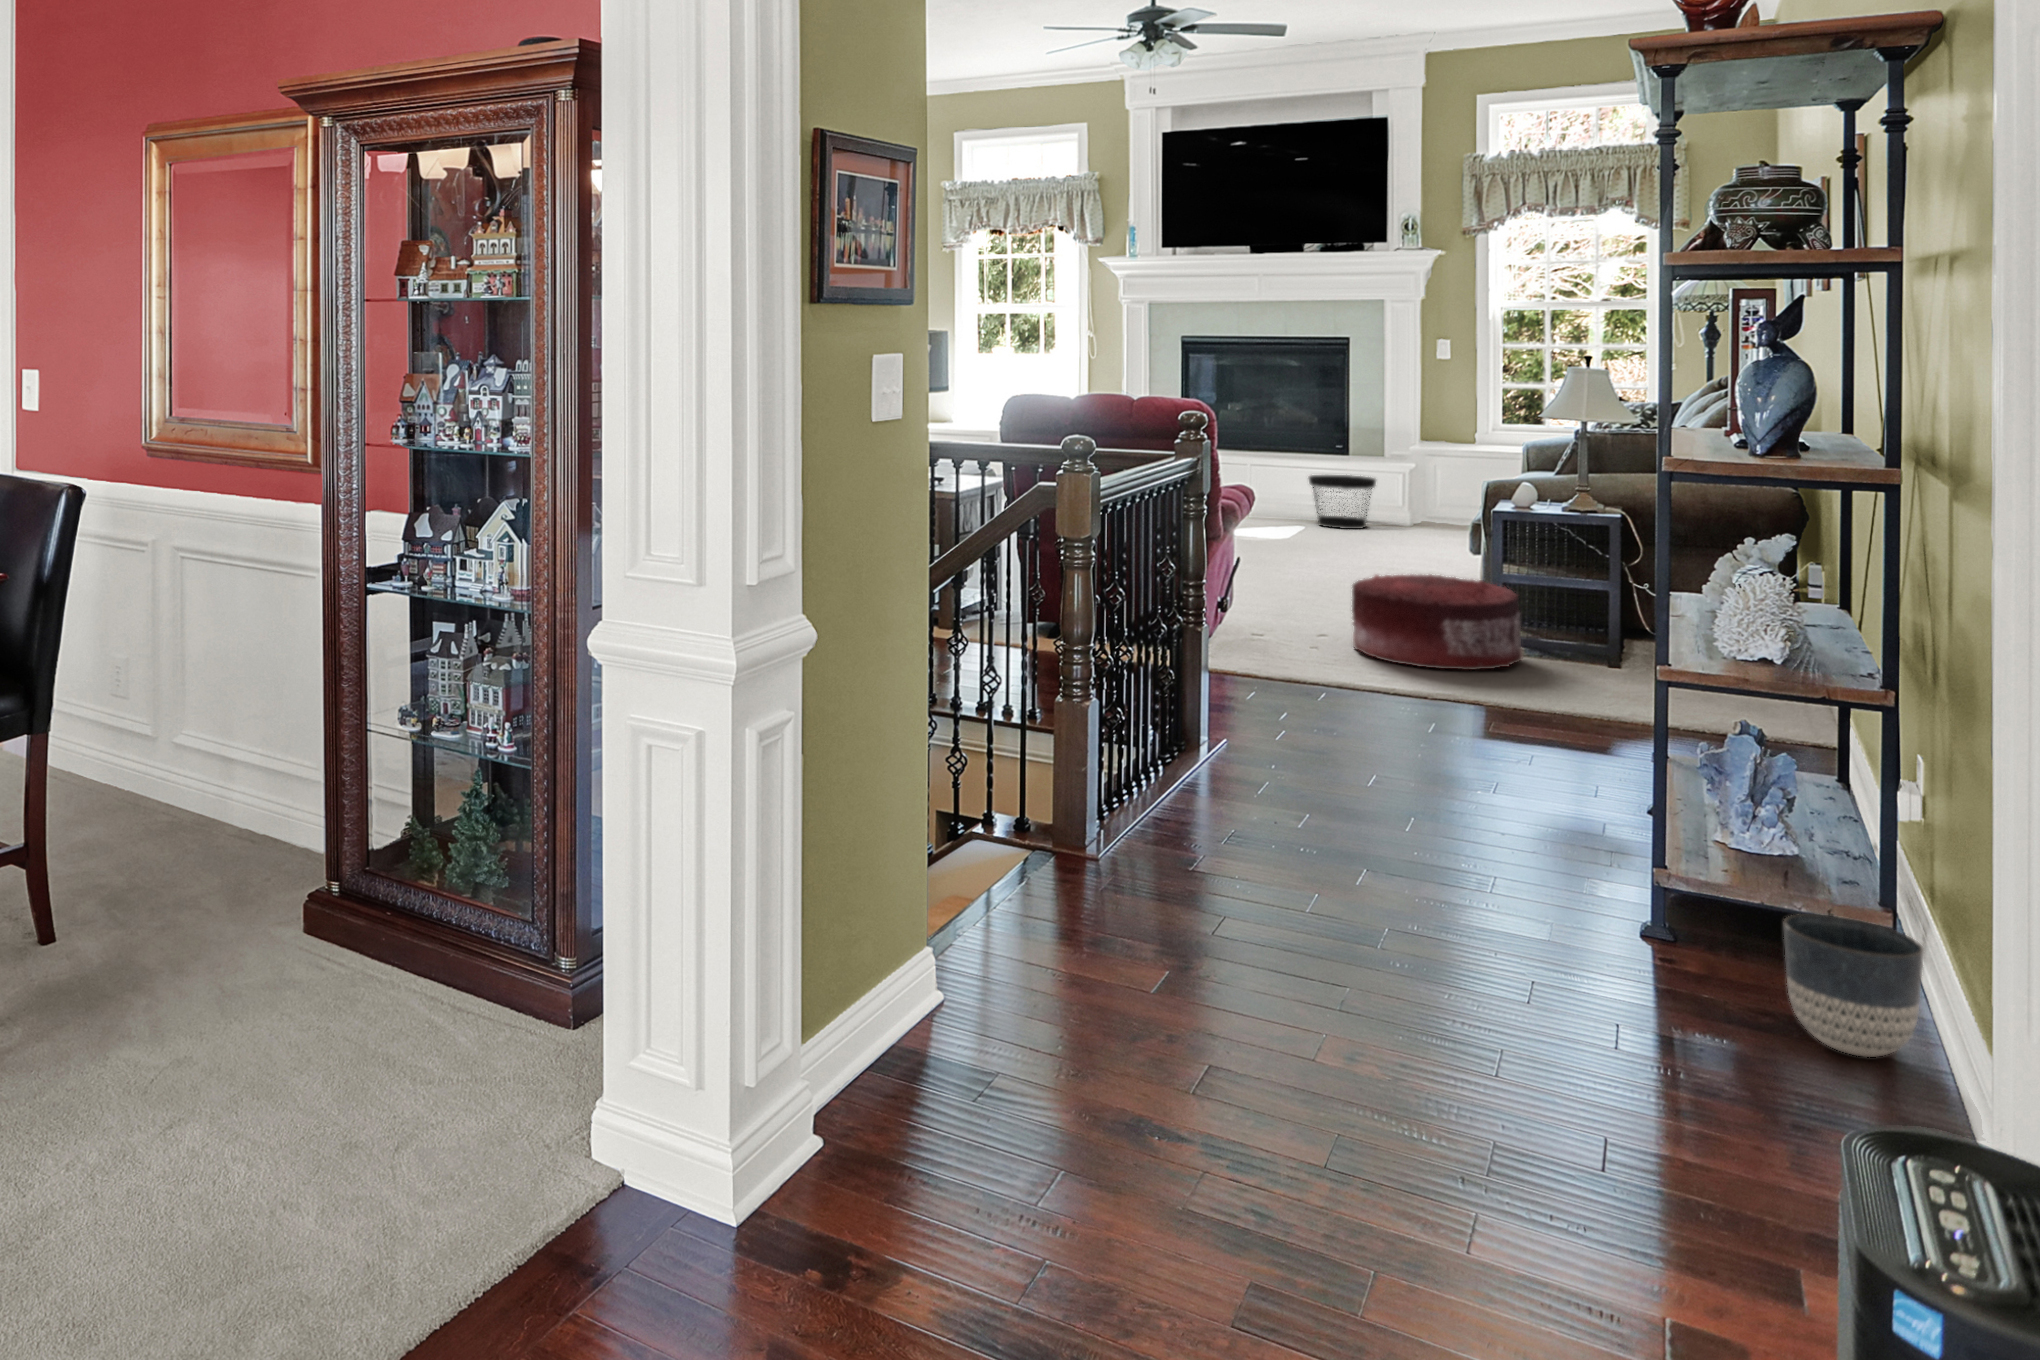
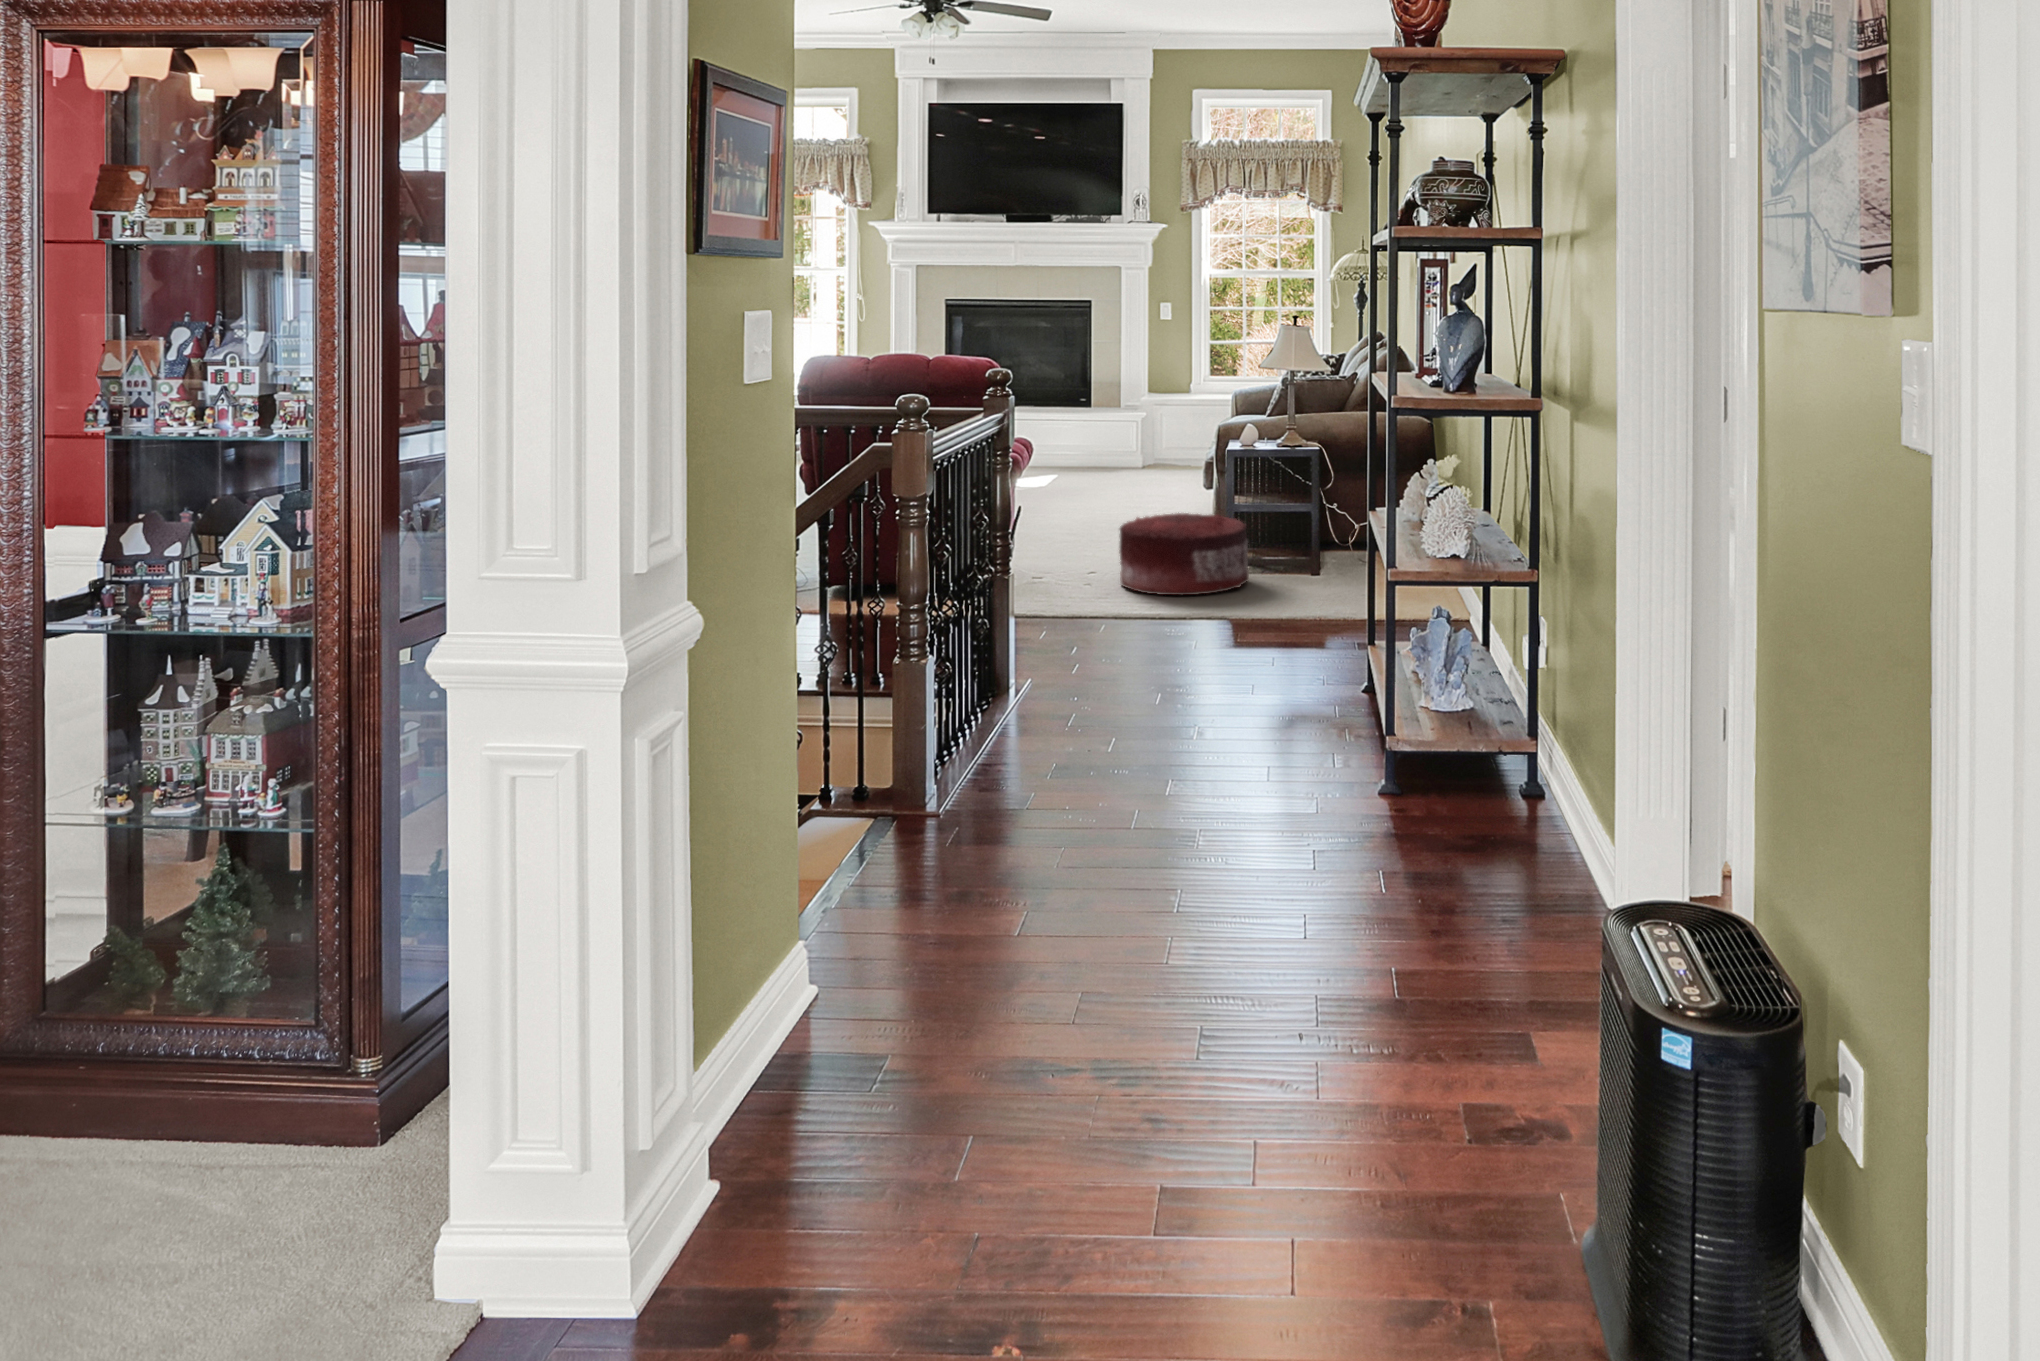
wastebasket: present [1309,475,1376,529] -> none [1061,431,1117,480]
planter: present [1784,914,1923,1057] -> none [1471,744,1552,847]

